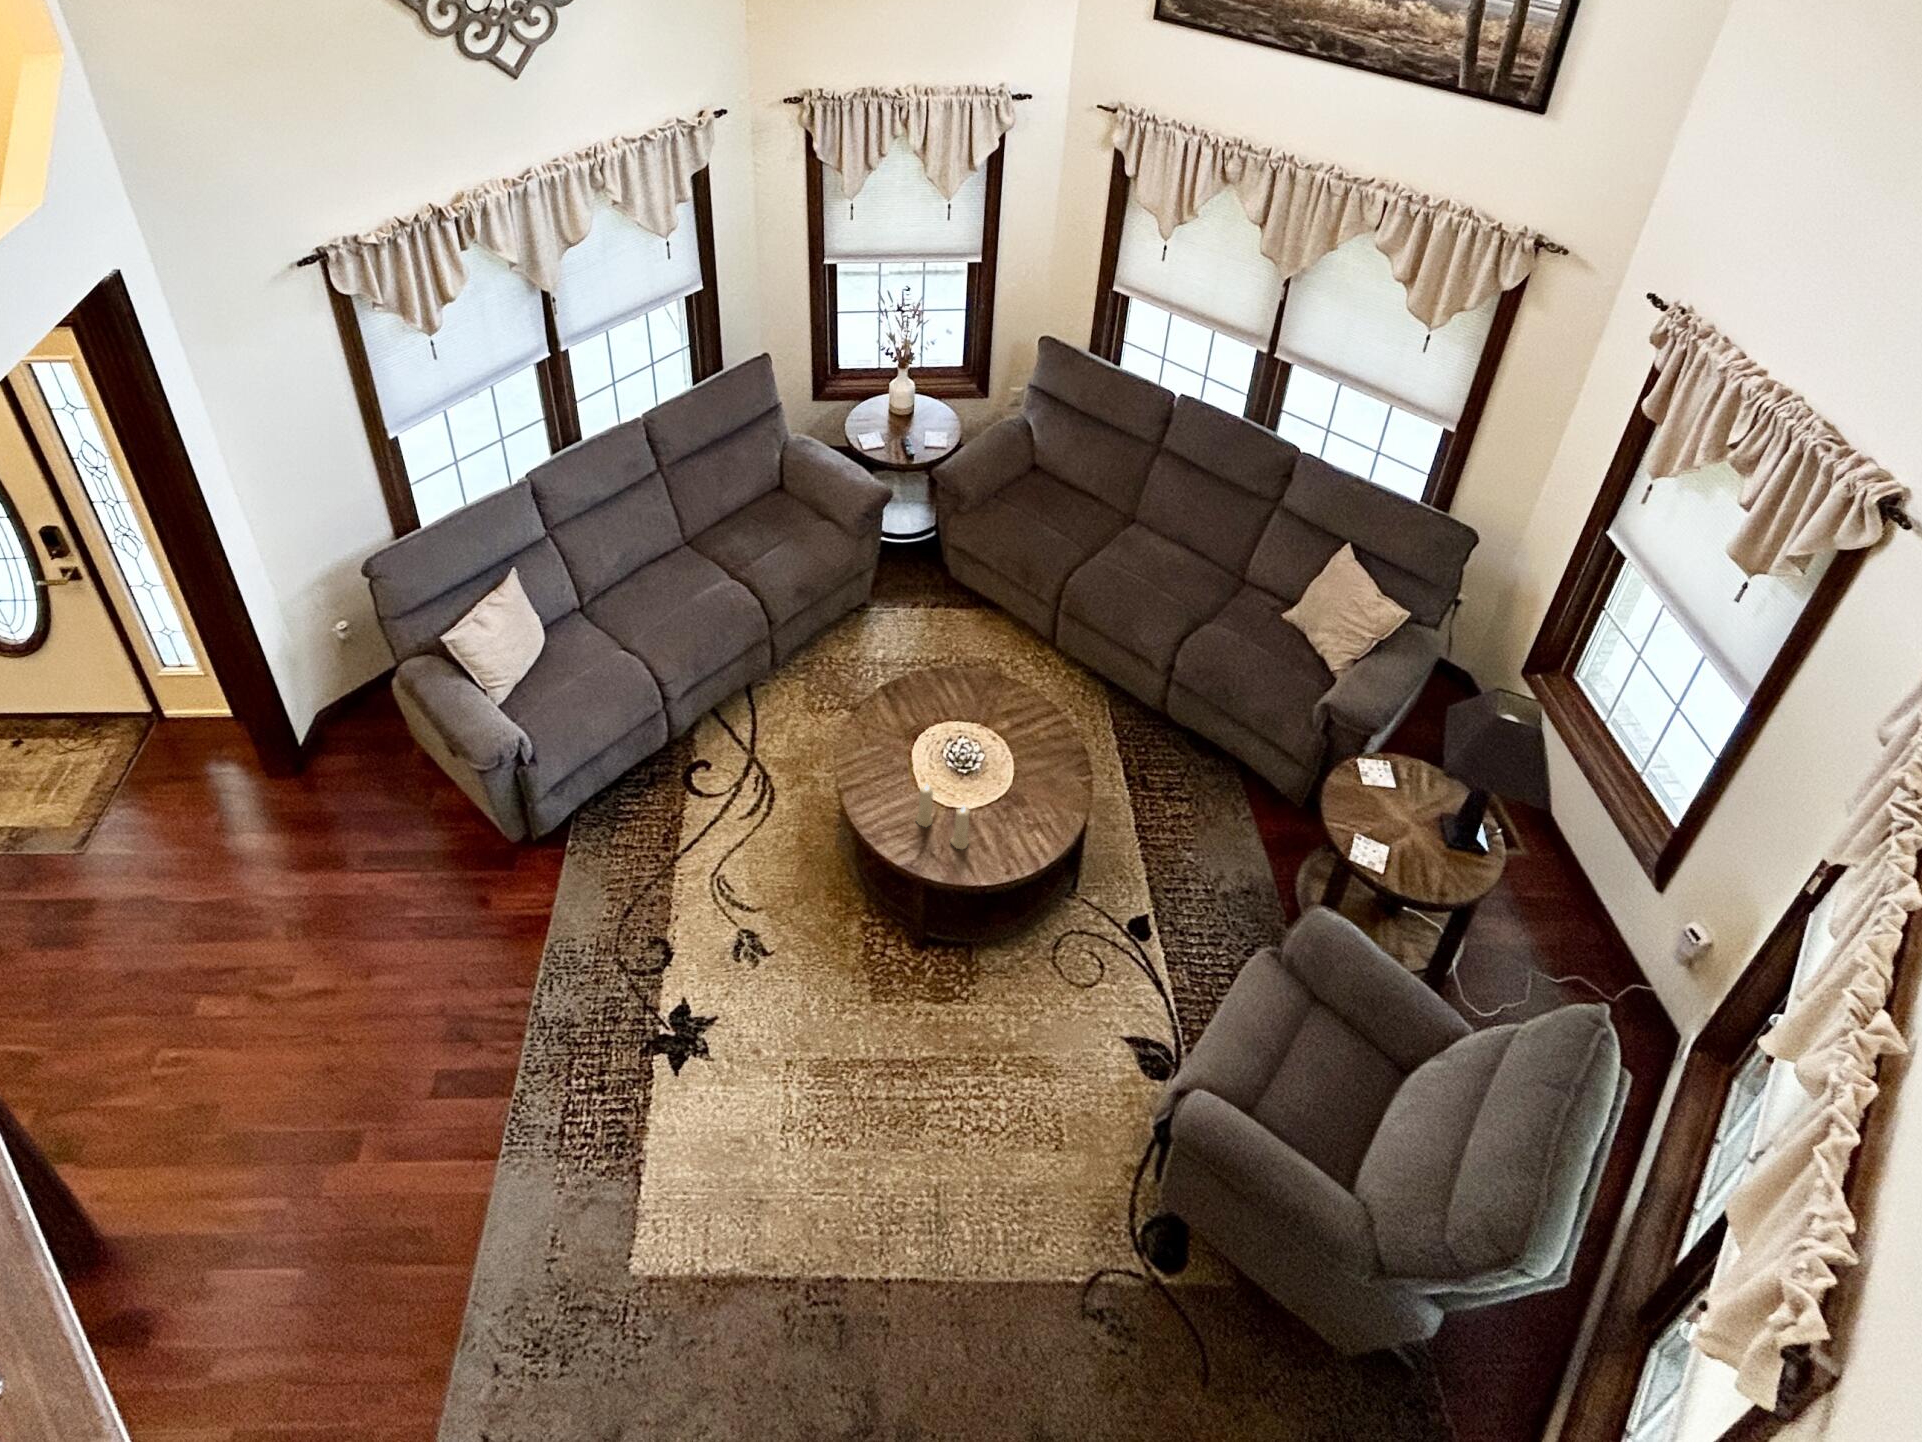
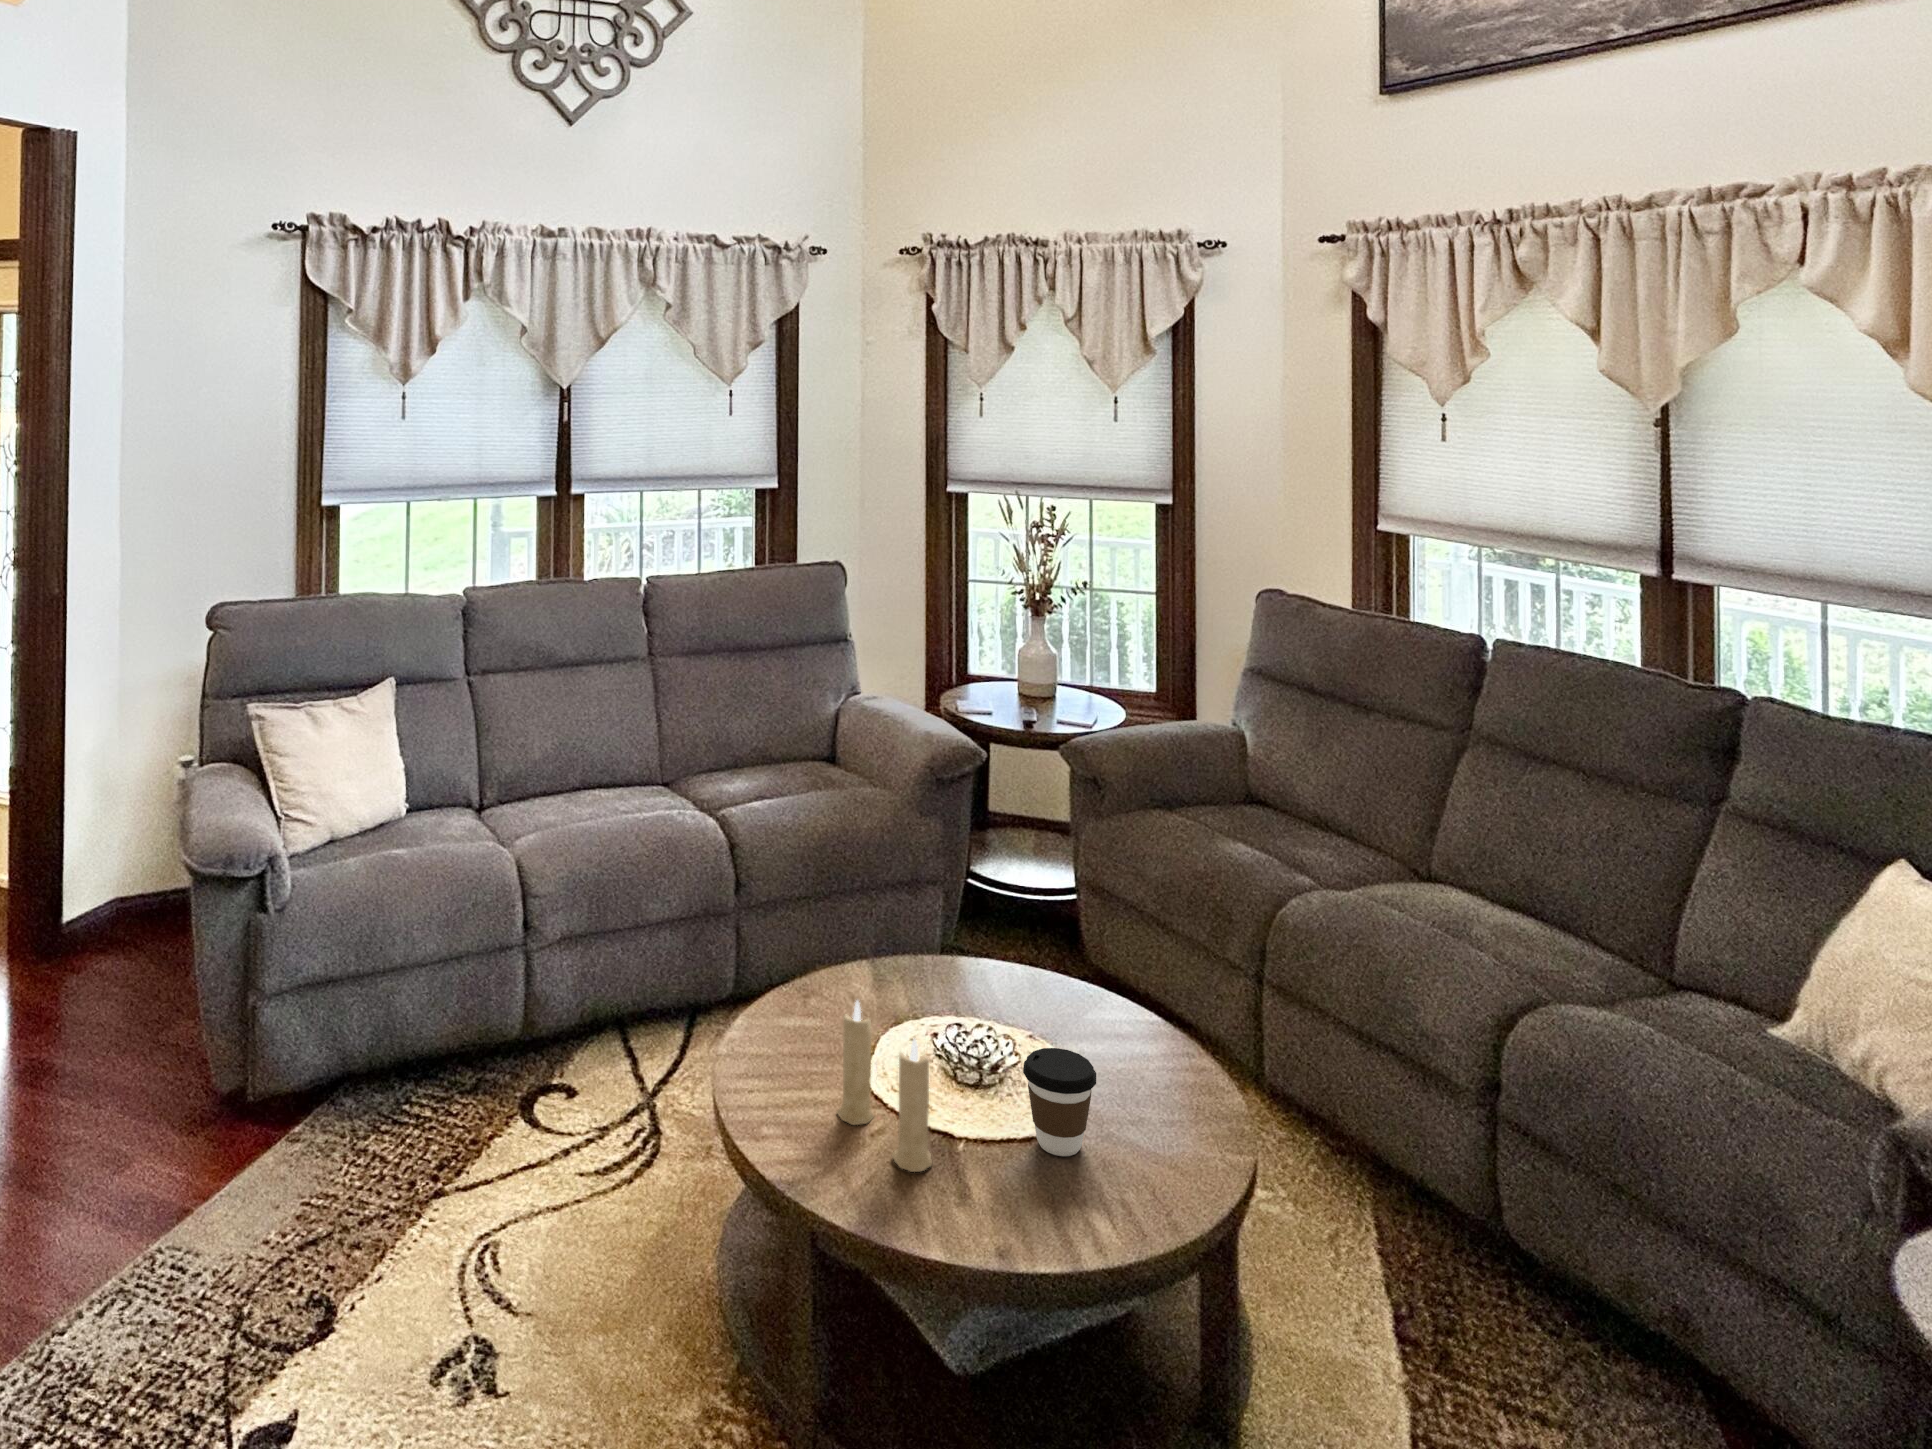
coffee cup: none [1004,777,1038,821] -> present [1023,1048,1096,1156]

